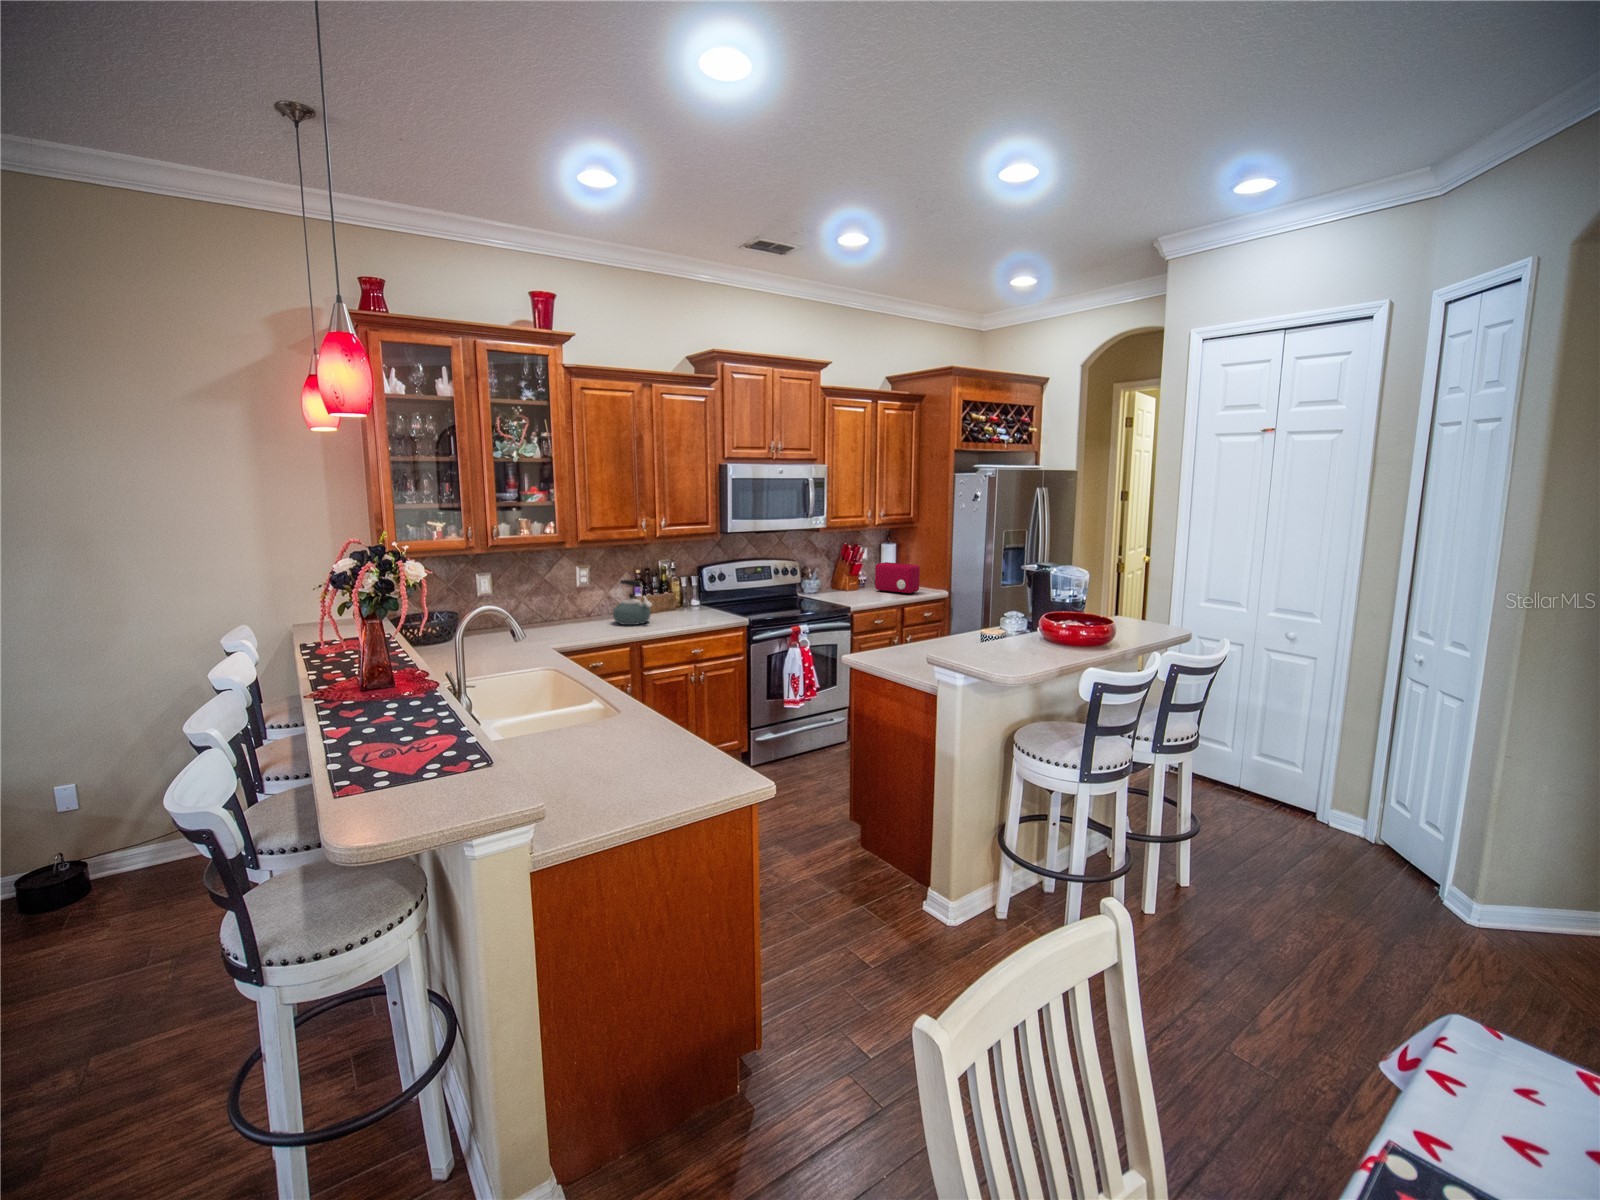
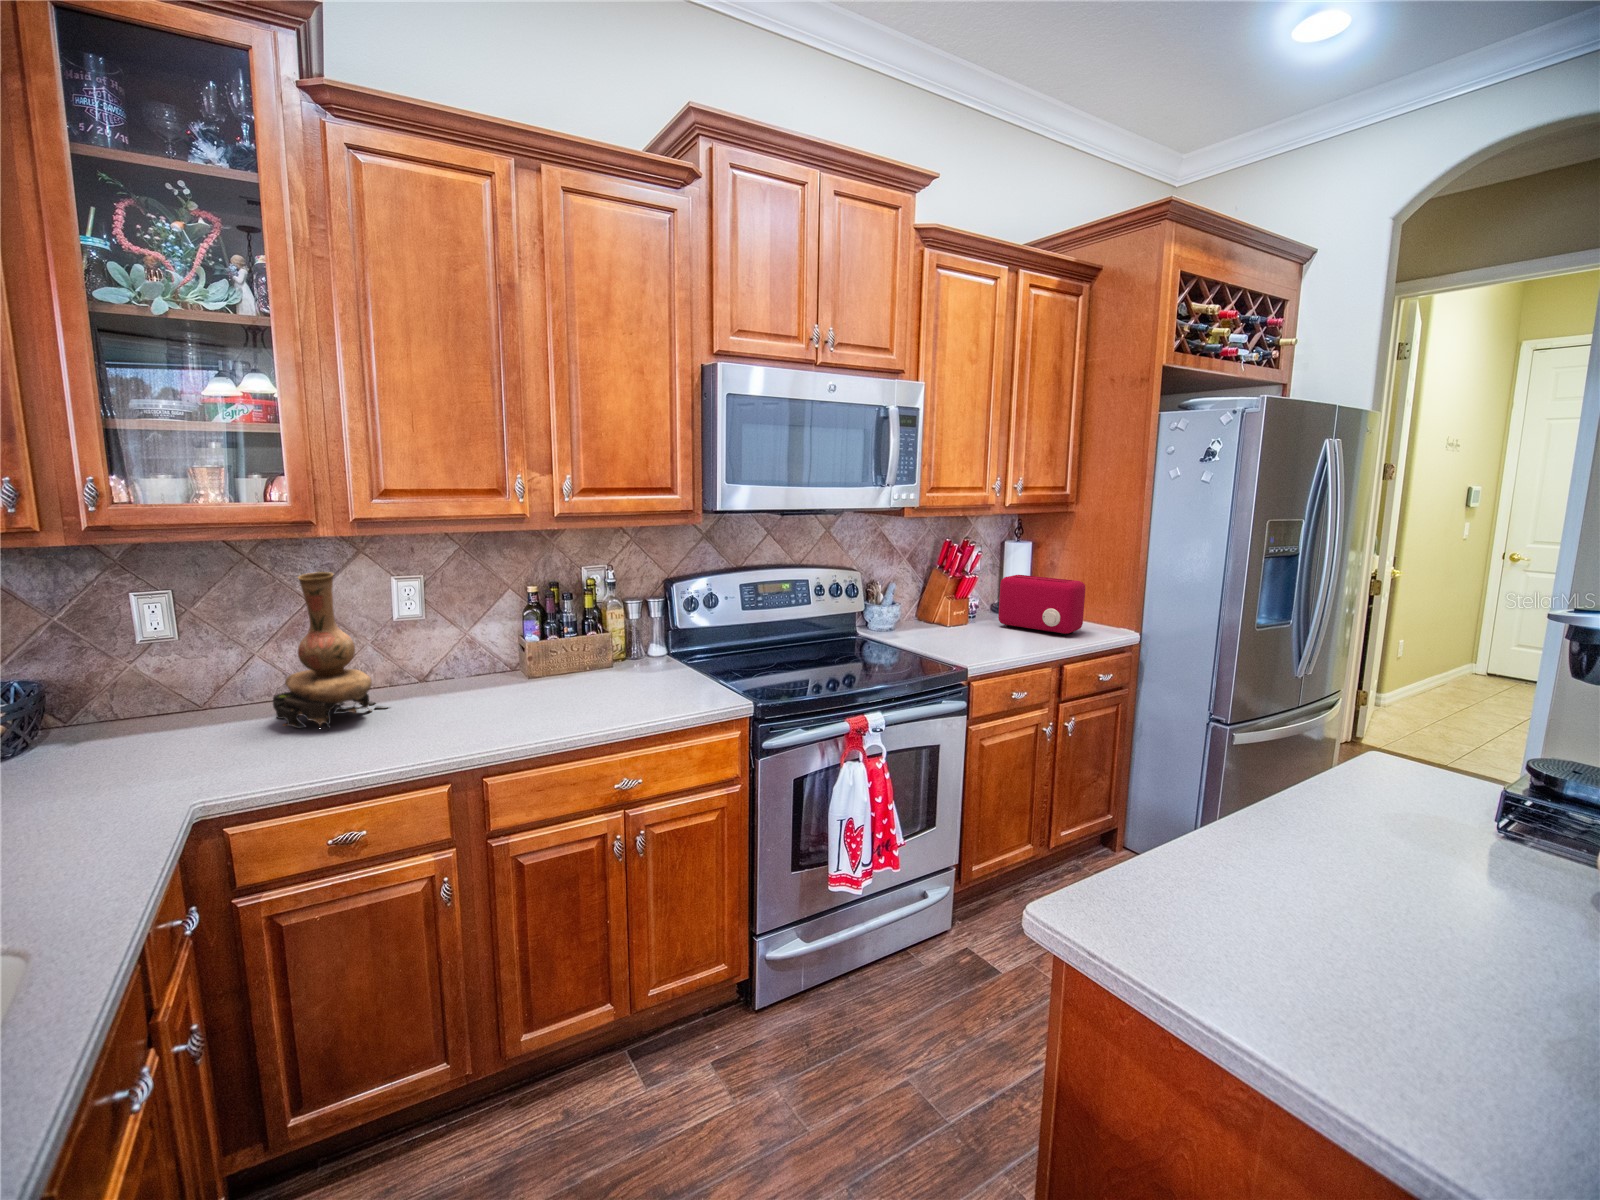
vase: none [541,563,586,630] -> present [273,572,386,728]
kettle: present [613,580,652,625] -> none [450,610,538,713]

